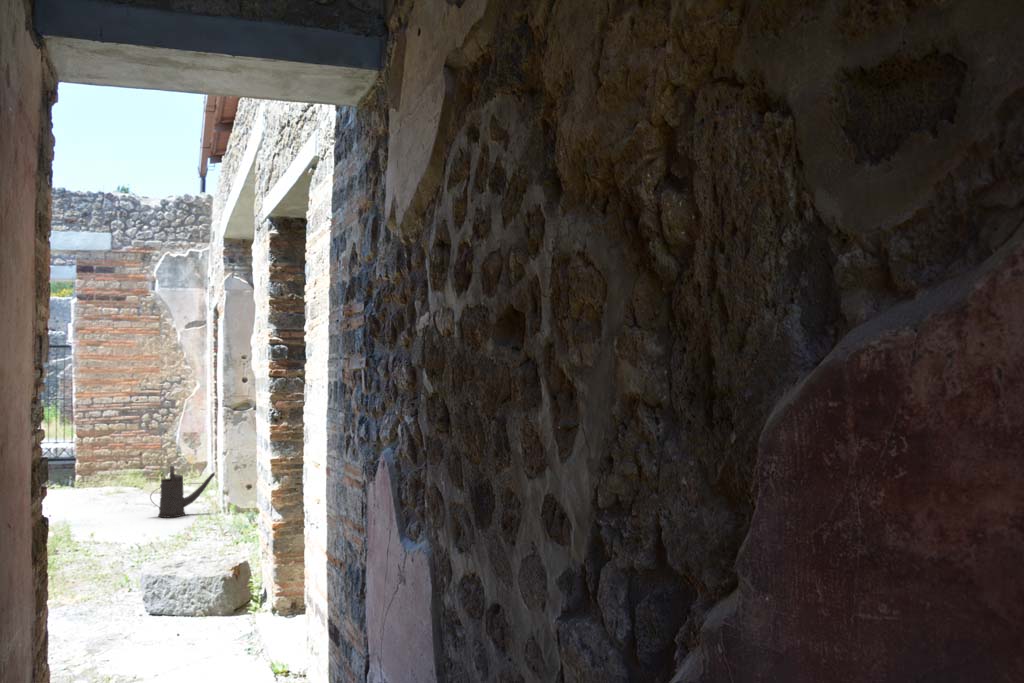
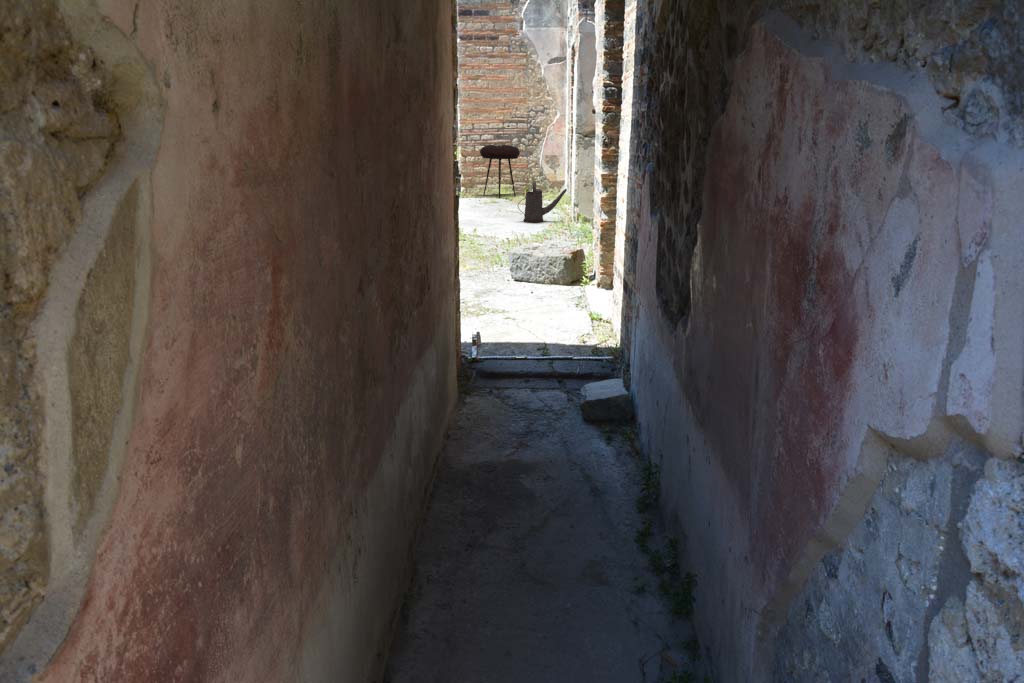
stool: none [100,422,152,486] -> present [480,145,520,198]

